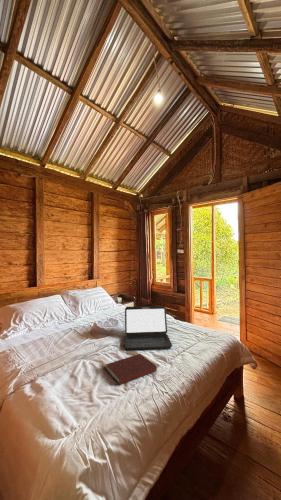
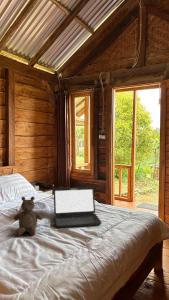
stuffed bear: none [82,317,110,359] -> present [14,197,43,236]
notebook: present [106,354,157,385] -> none [42,230,91,255]

